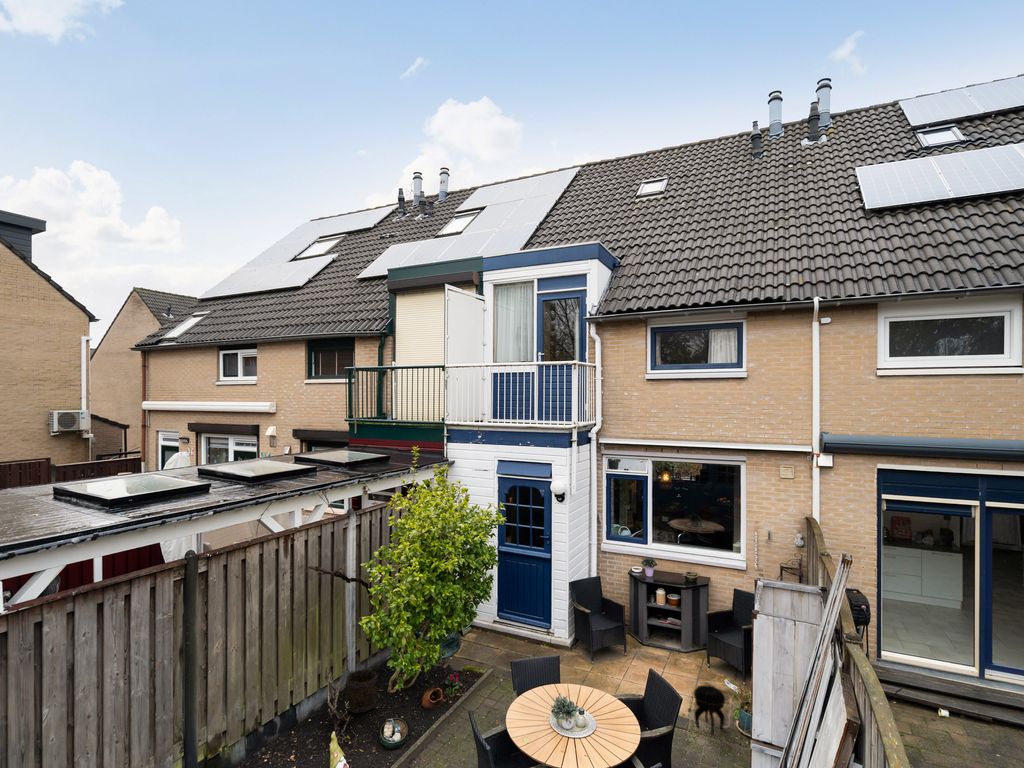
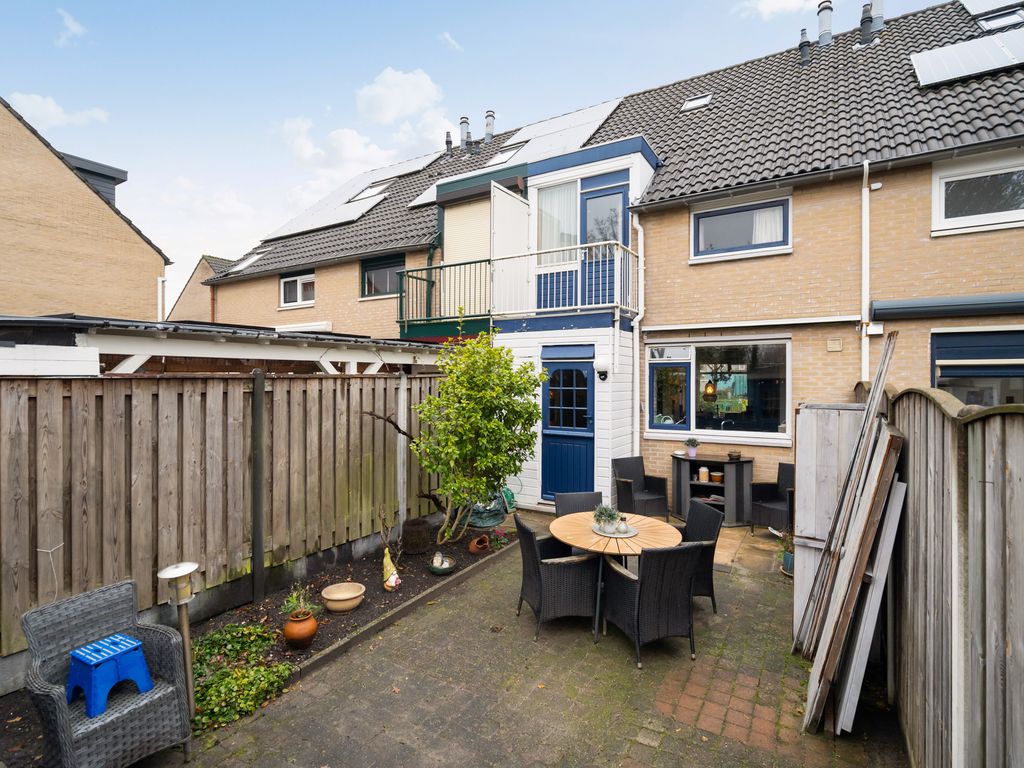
footstool: present [694,685,725,734] -> none [742,534,775,577]

